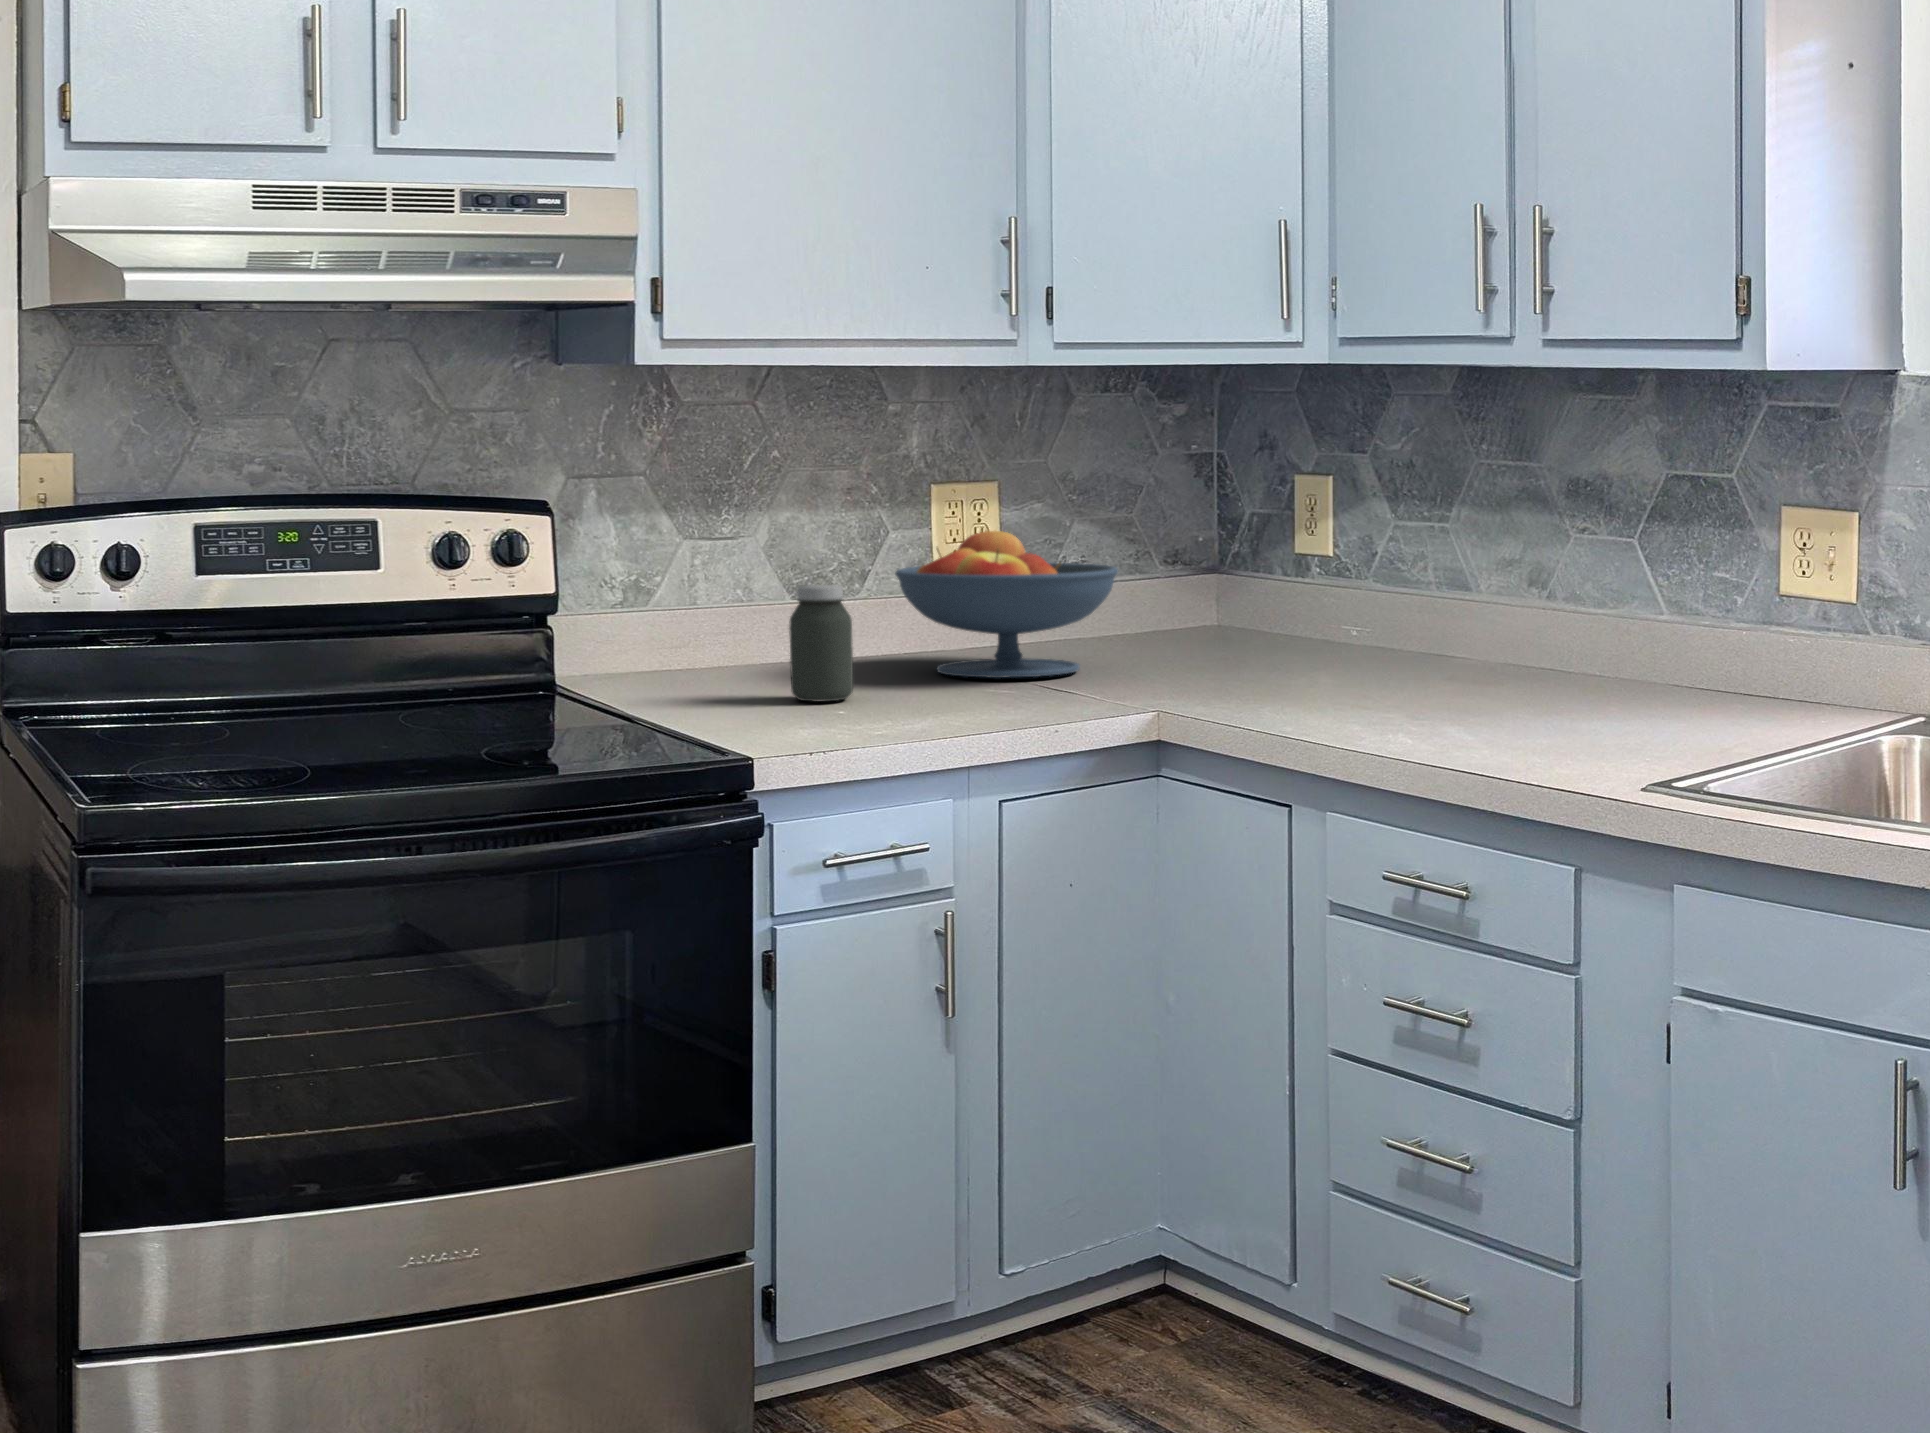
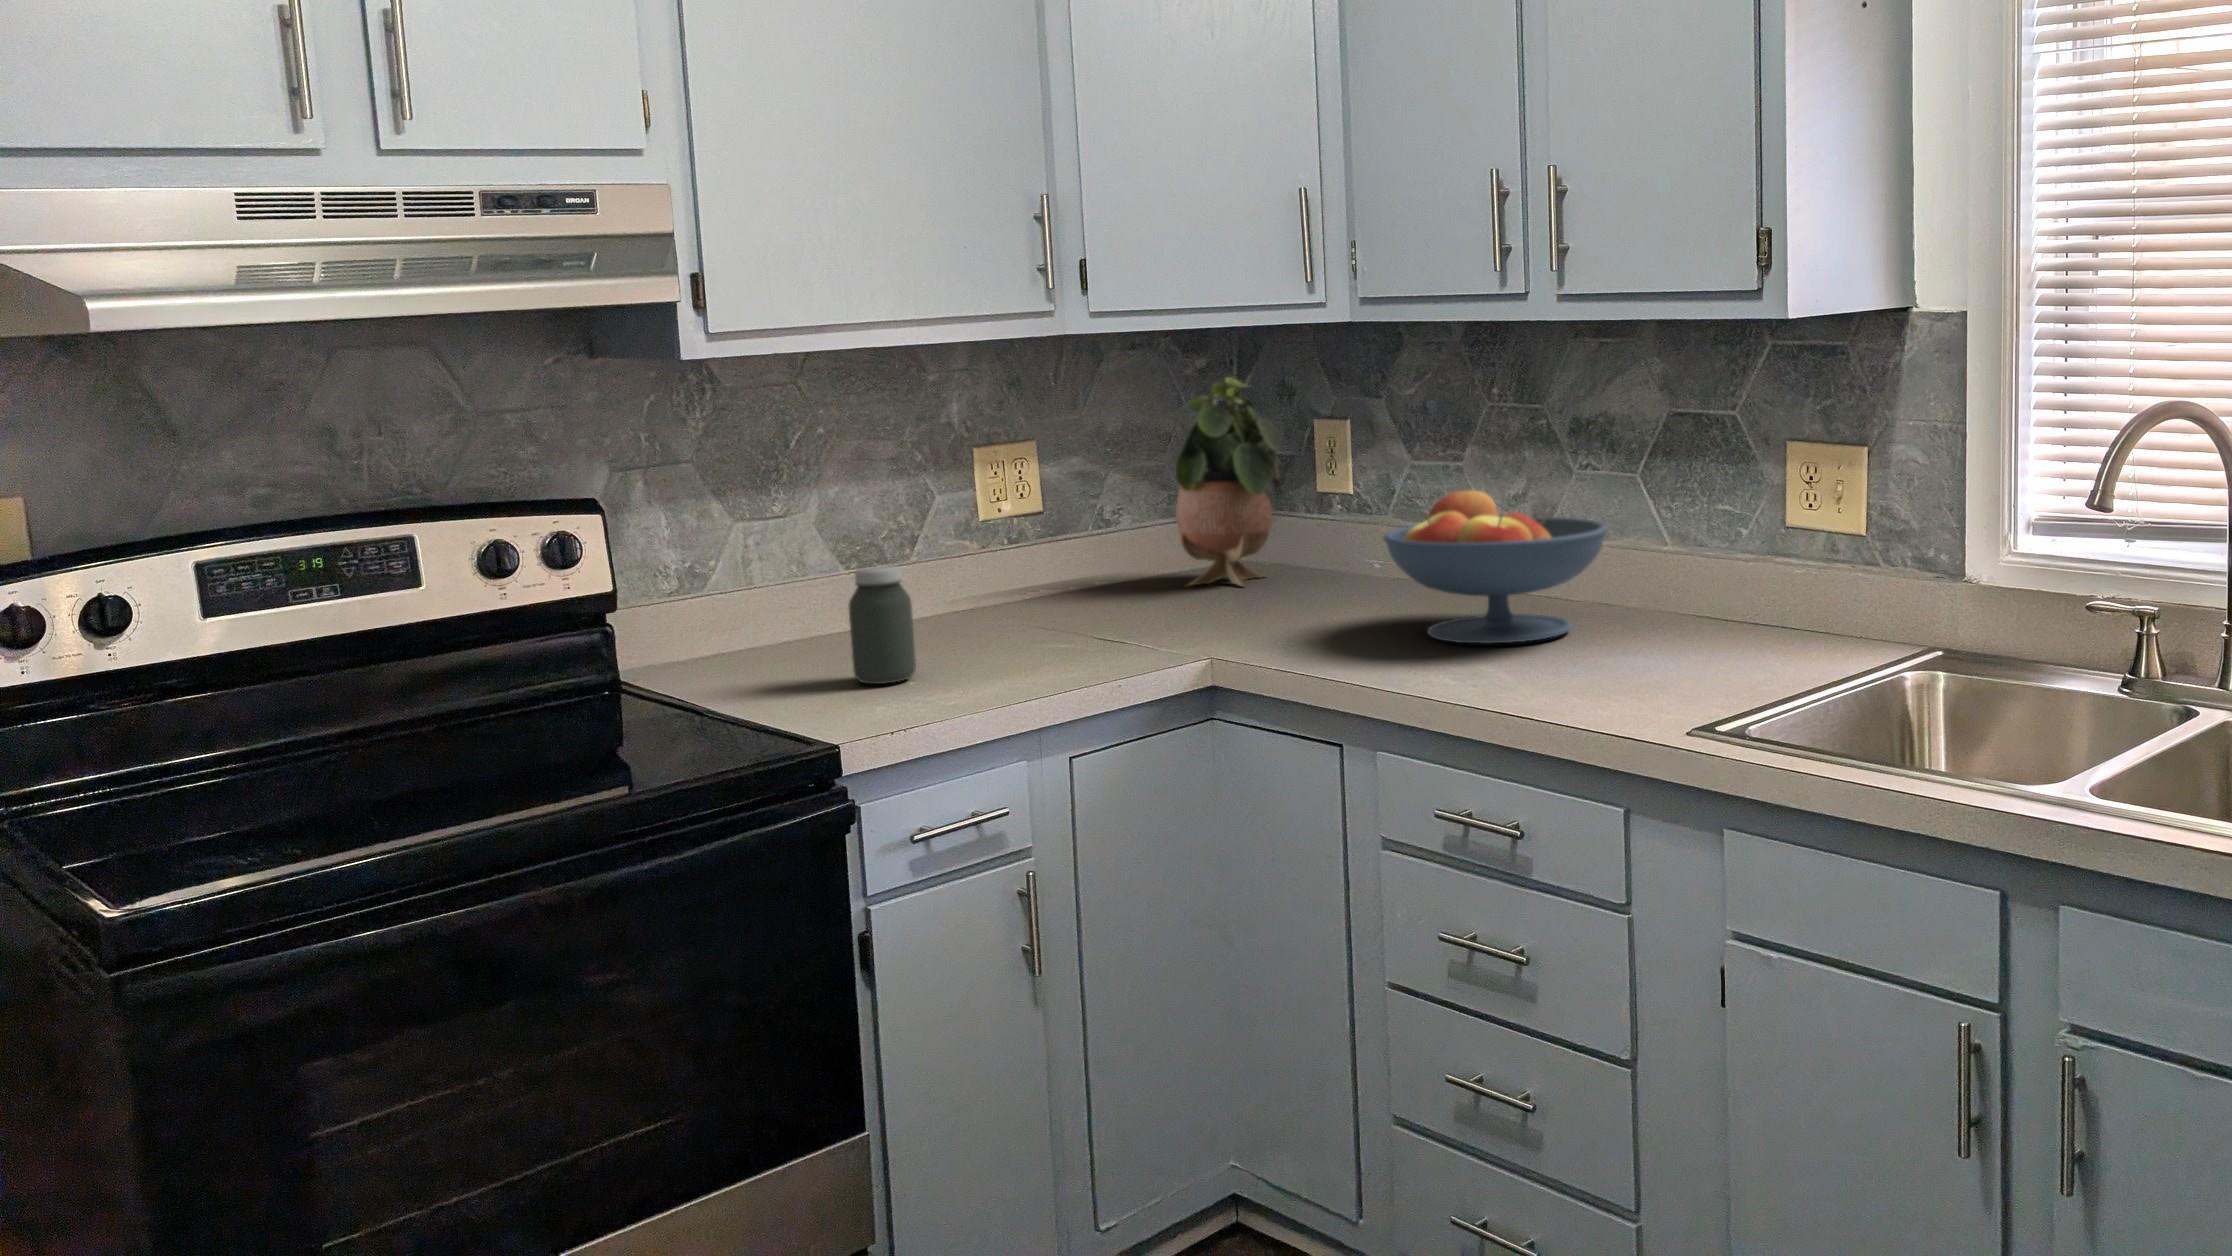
potted plant: none [1141,417,1257,646] -> present [1176,375,1280,585]
fruit bowl: present [895,530,1118,678] -> present [1383,490,1608,643]

